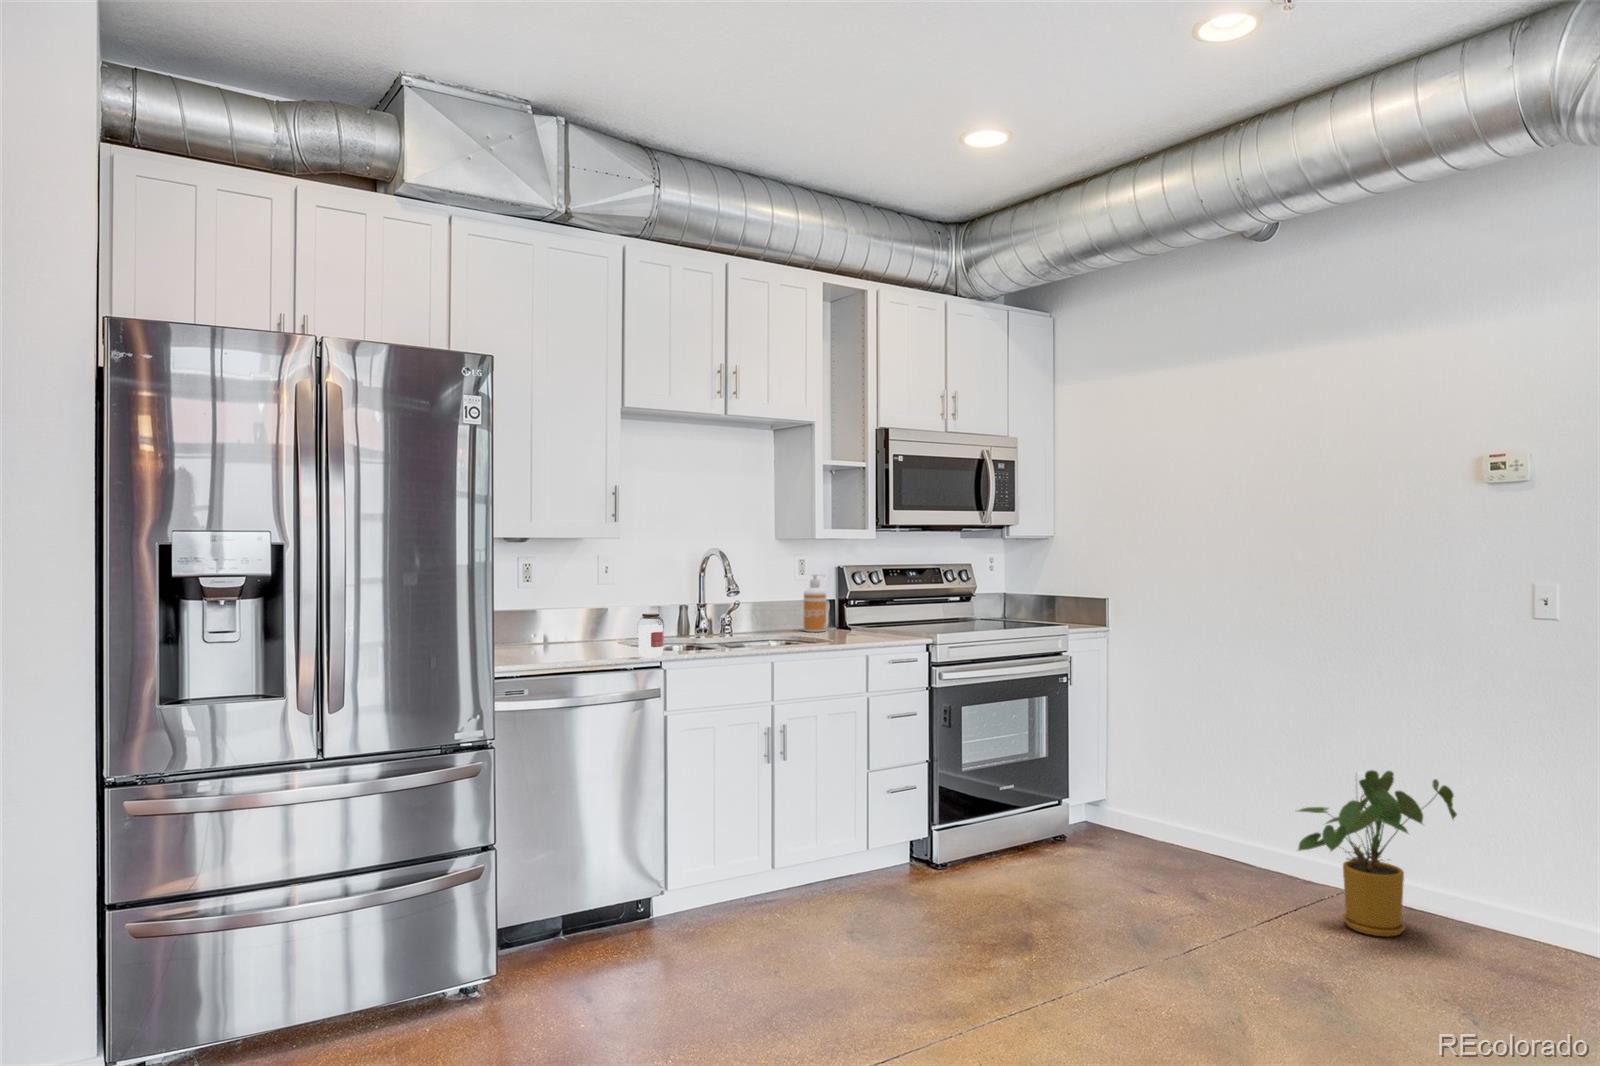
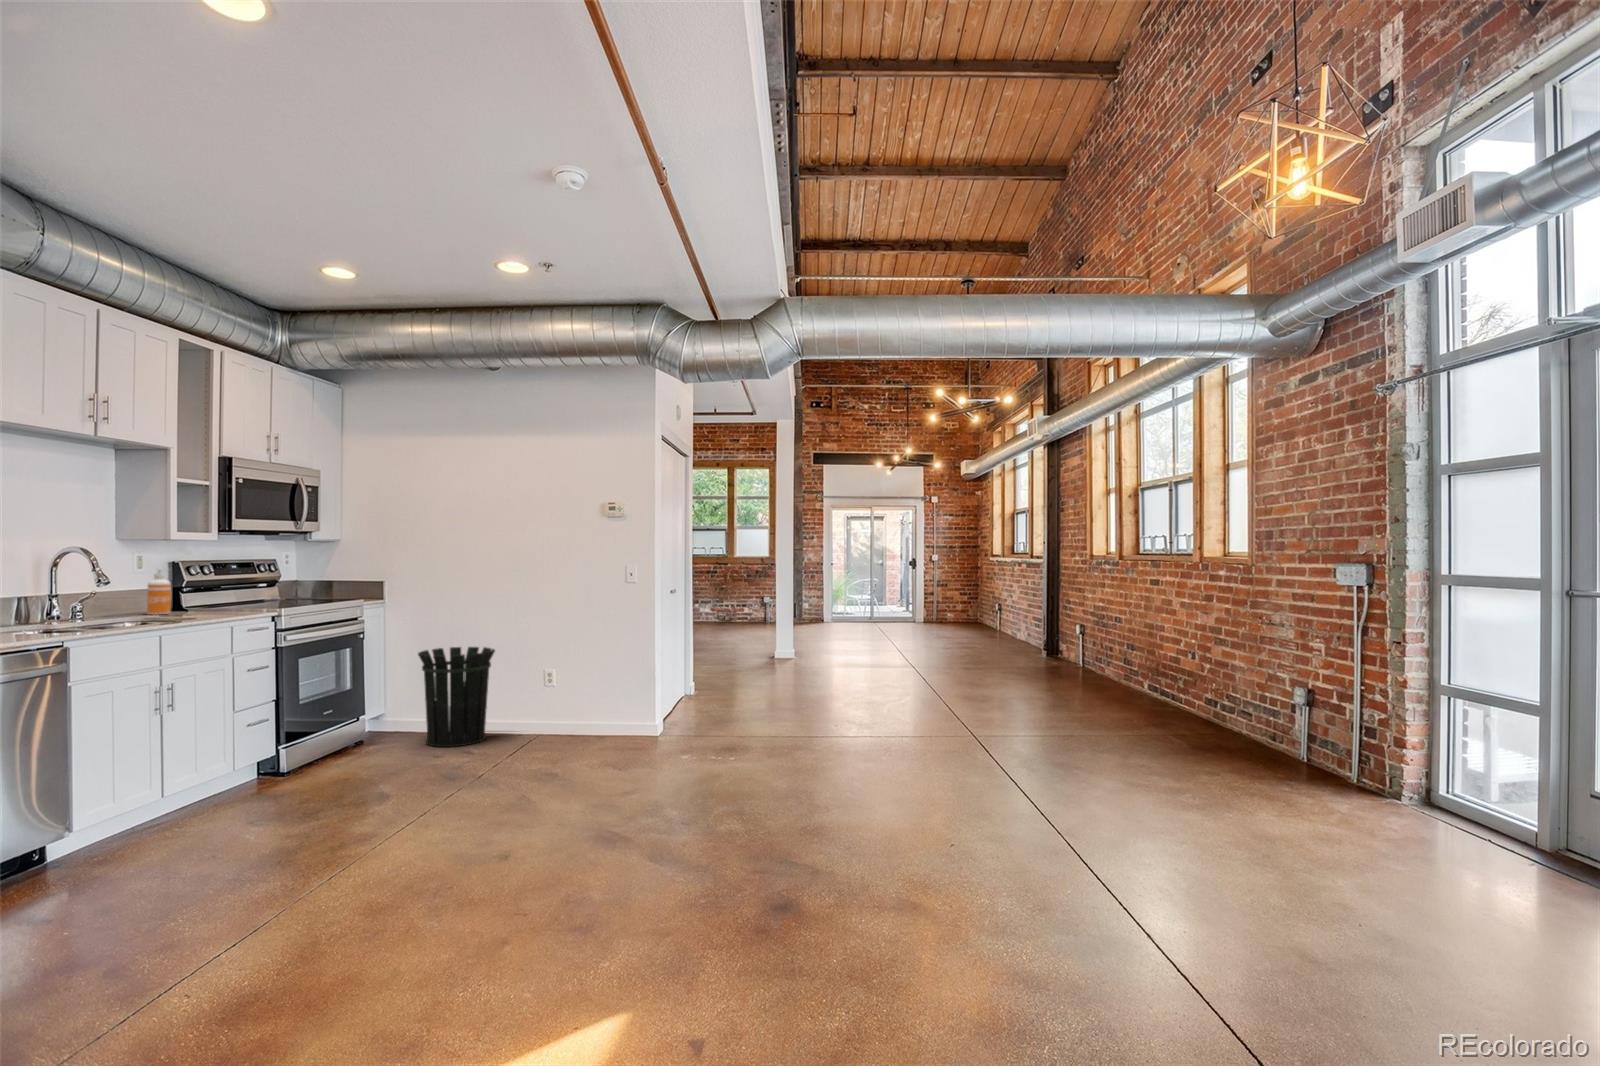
jar: present [639,614,664,657] -> none [45,601,74,638]
waste bin: none [1131,711,1260,885] -> present [418,647,495,747]
house plant: present [1298,770,1457,937] -> none [522,663,595,746]

